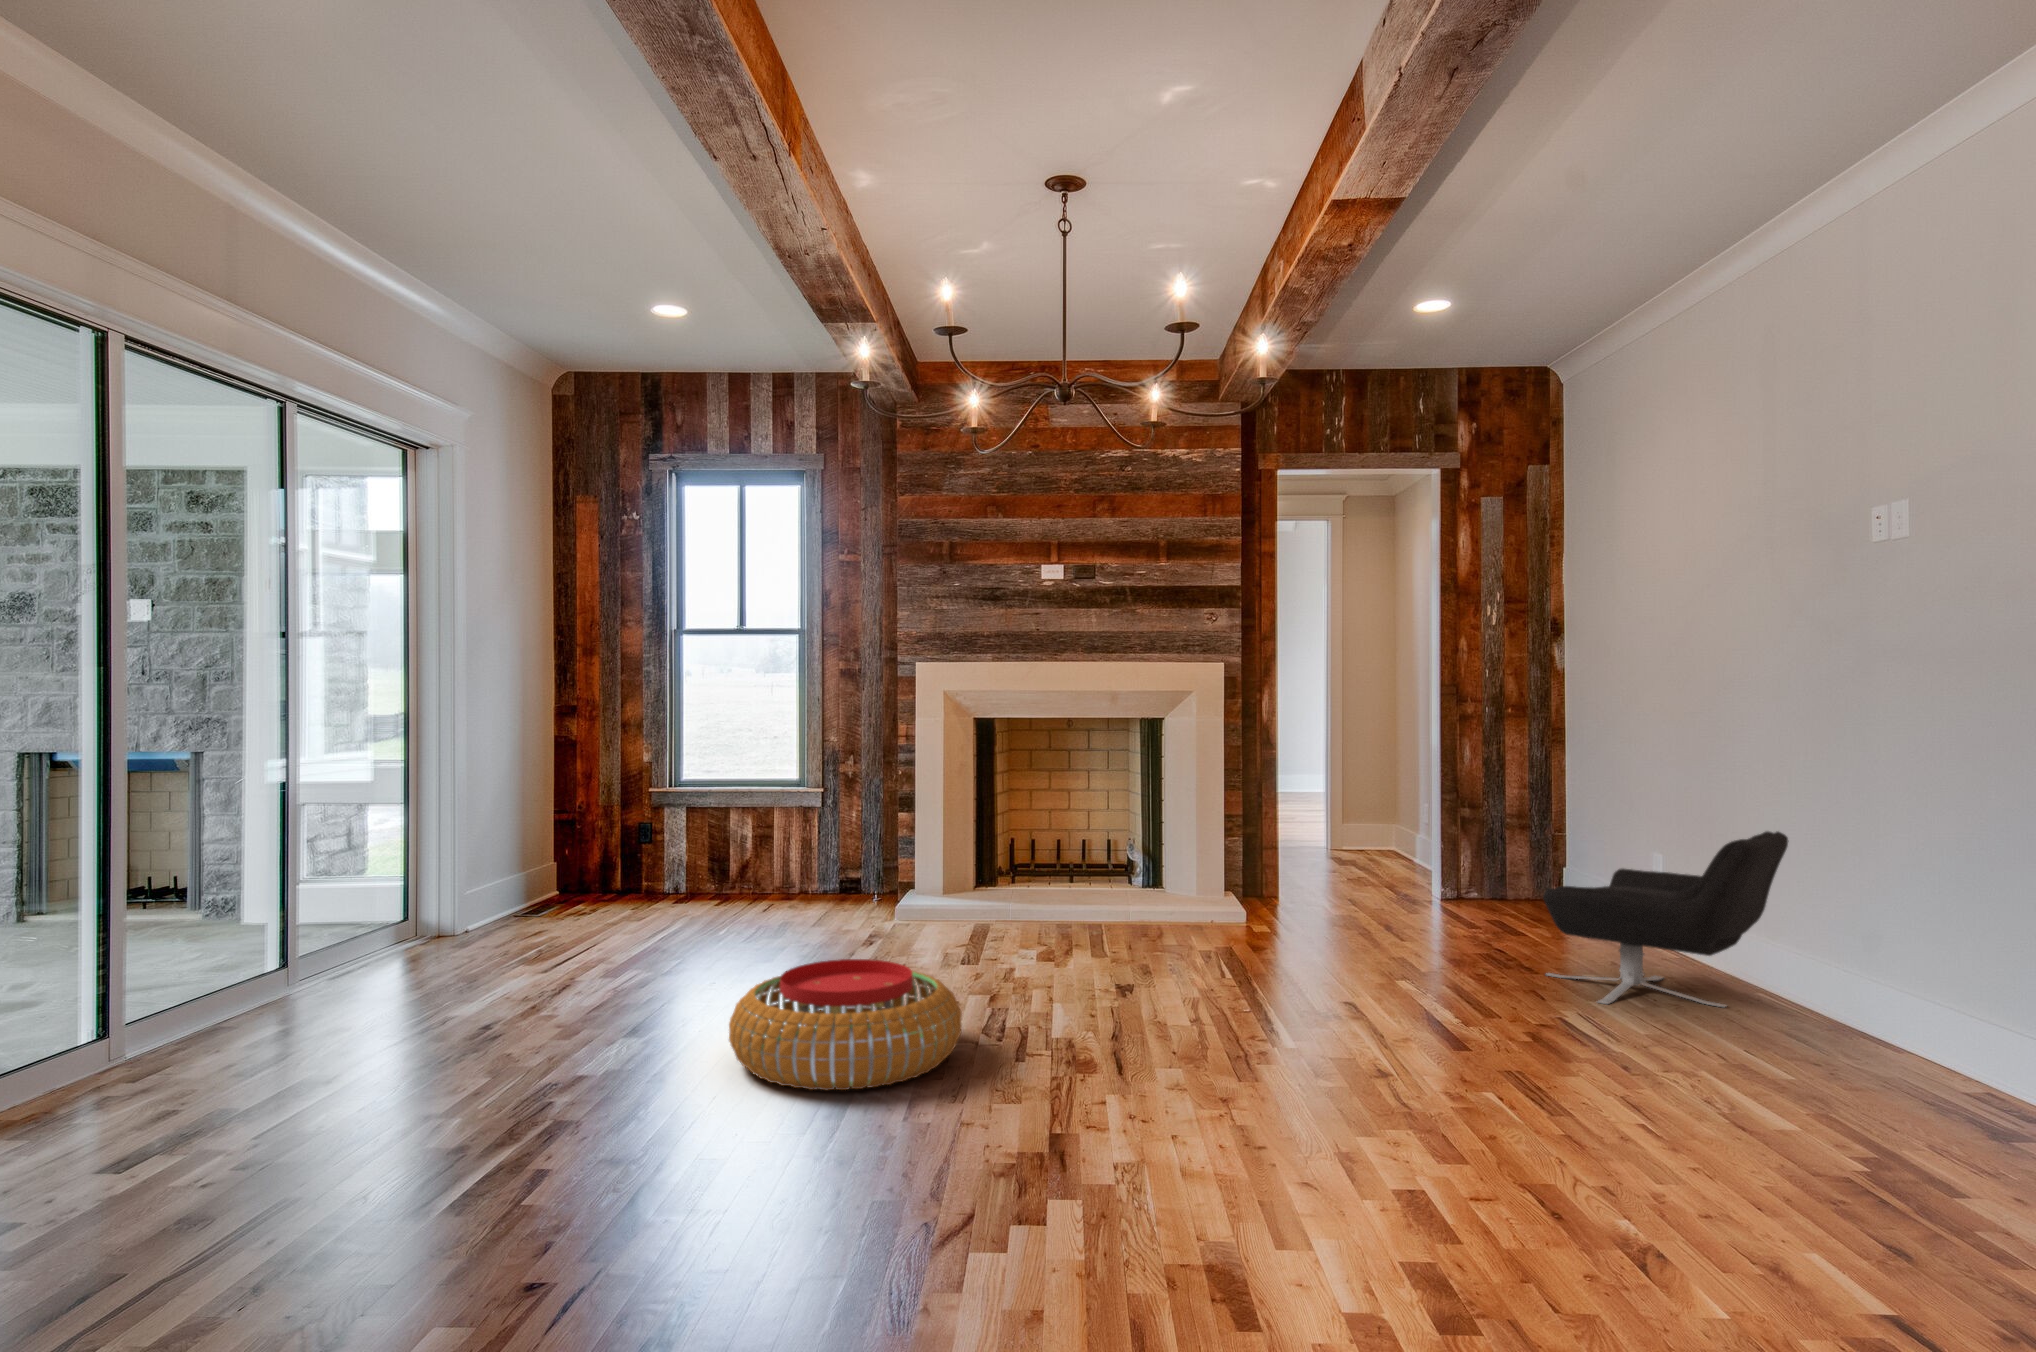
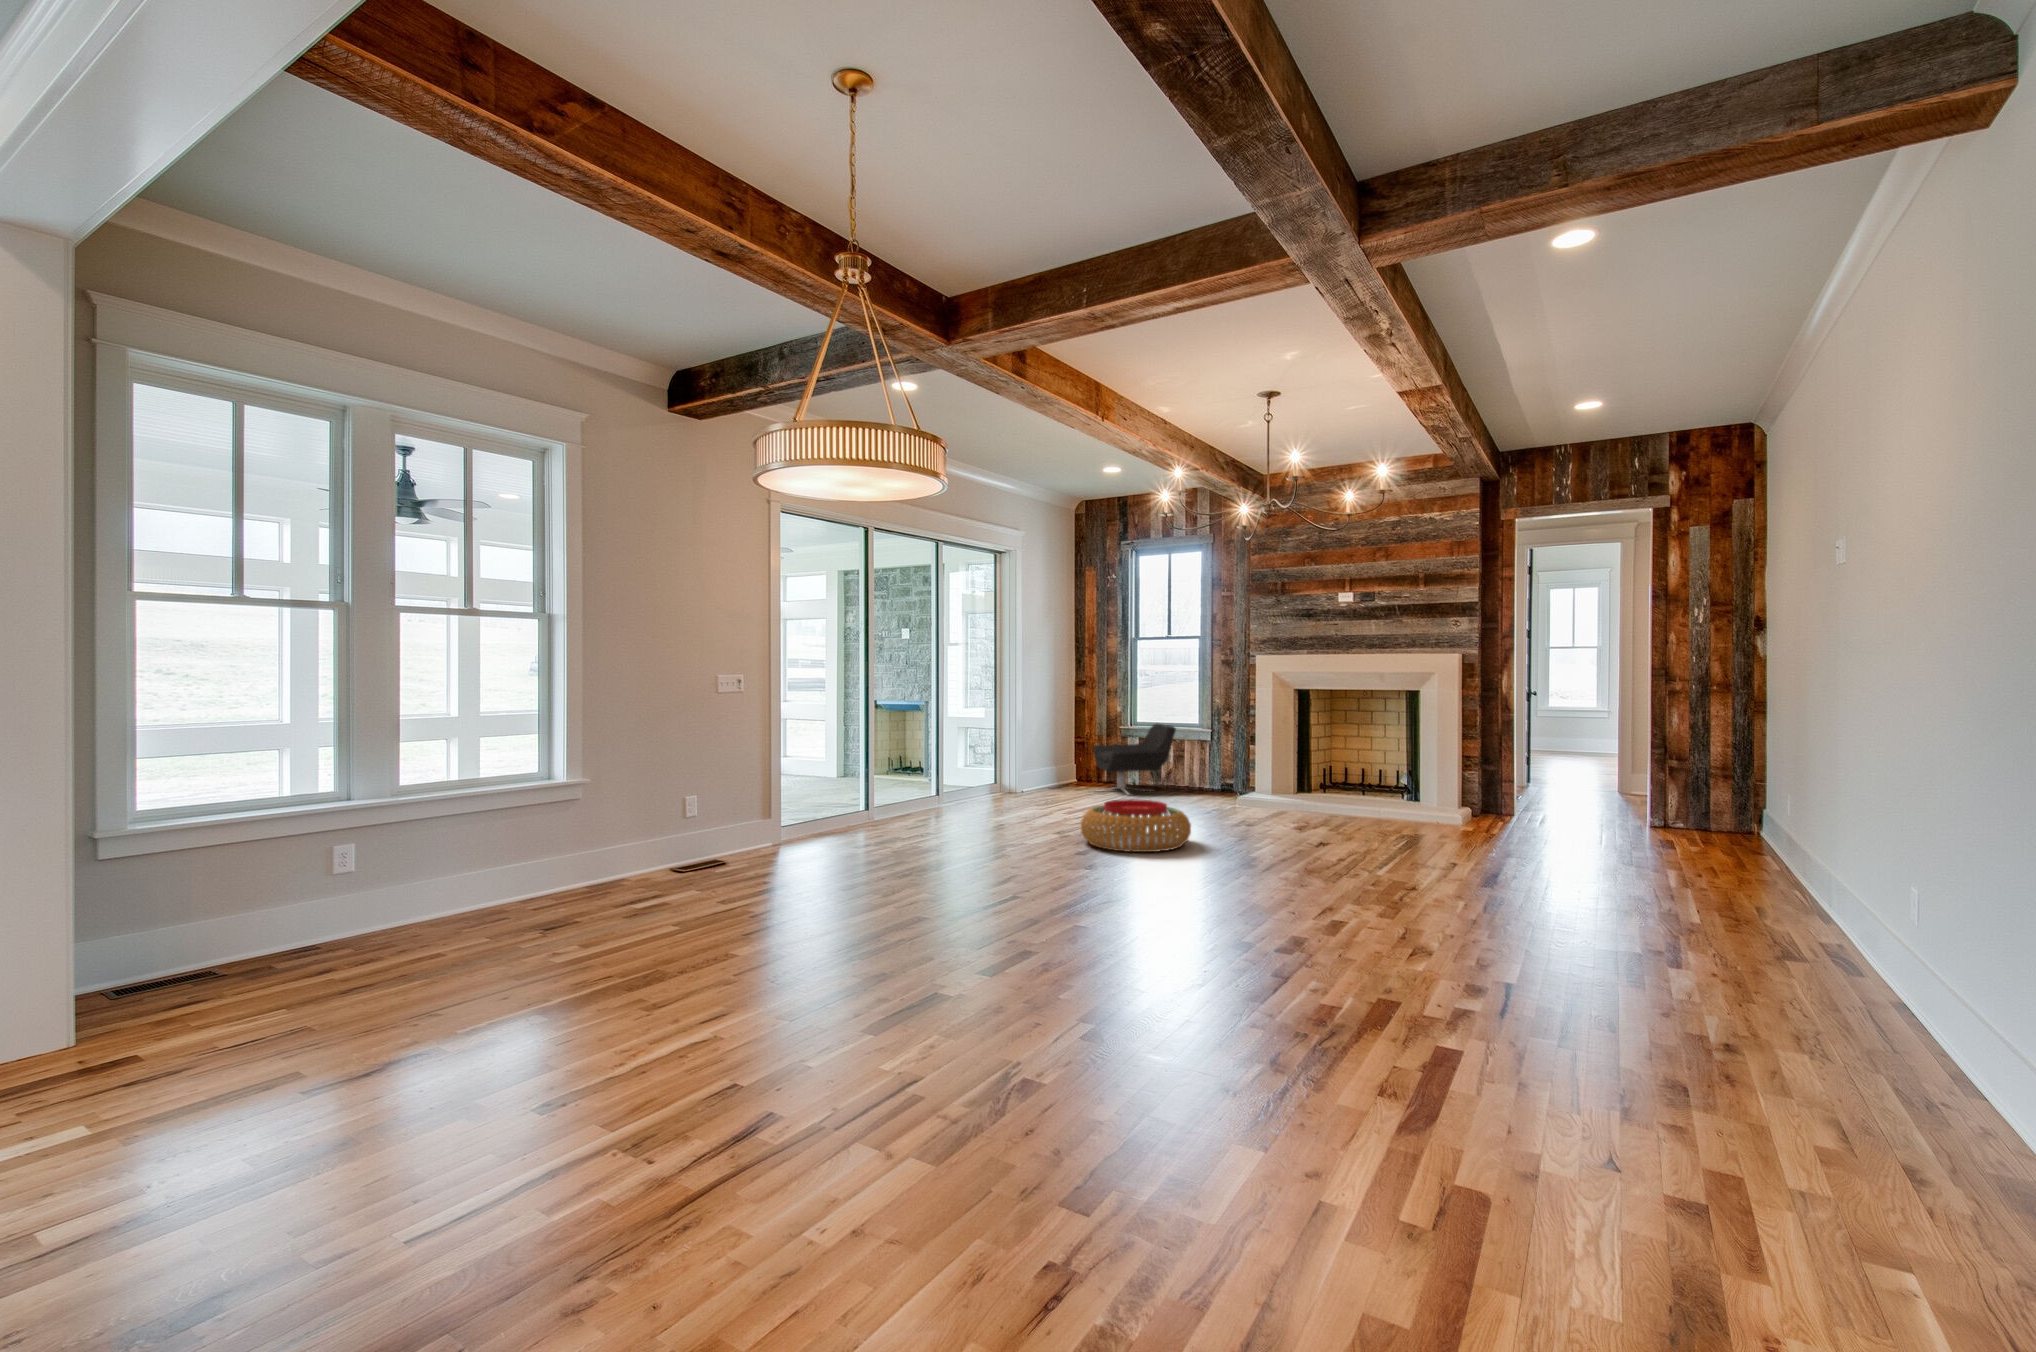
lounge chair: present [1543,831,1789,1007] -> present [1093,724,1176,795]

